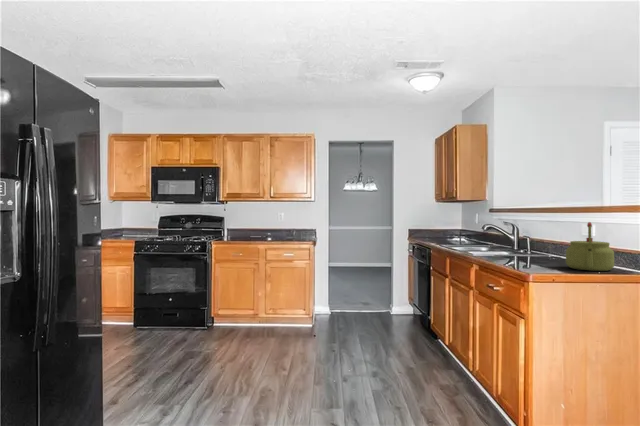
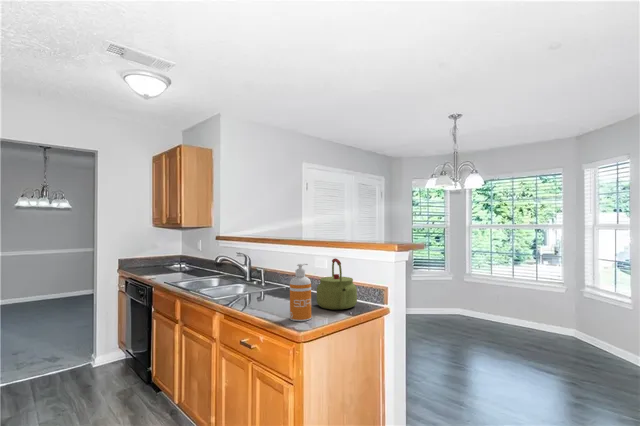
soap dispenser: none [529,222,551,271] -> present [290,264,311,321]

